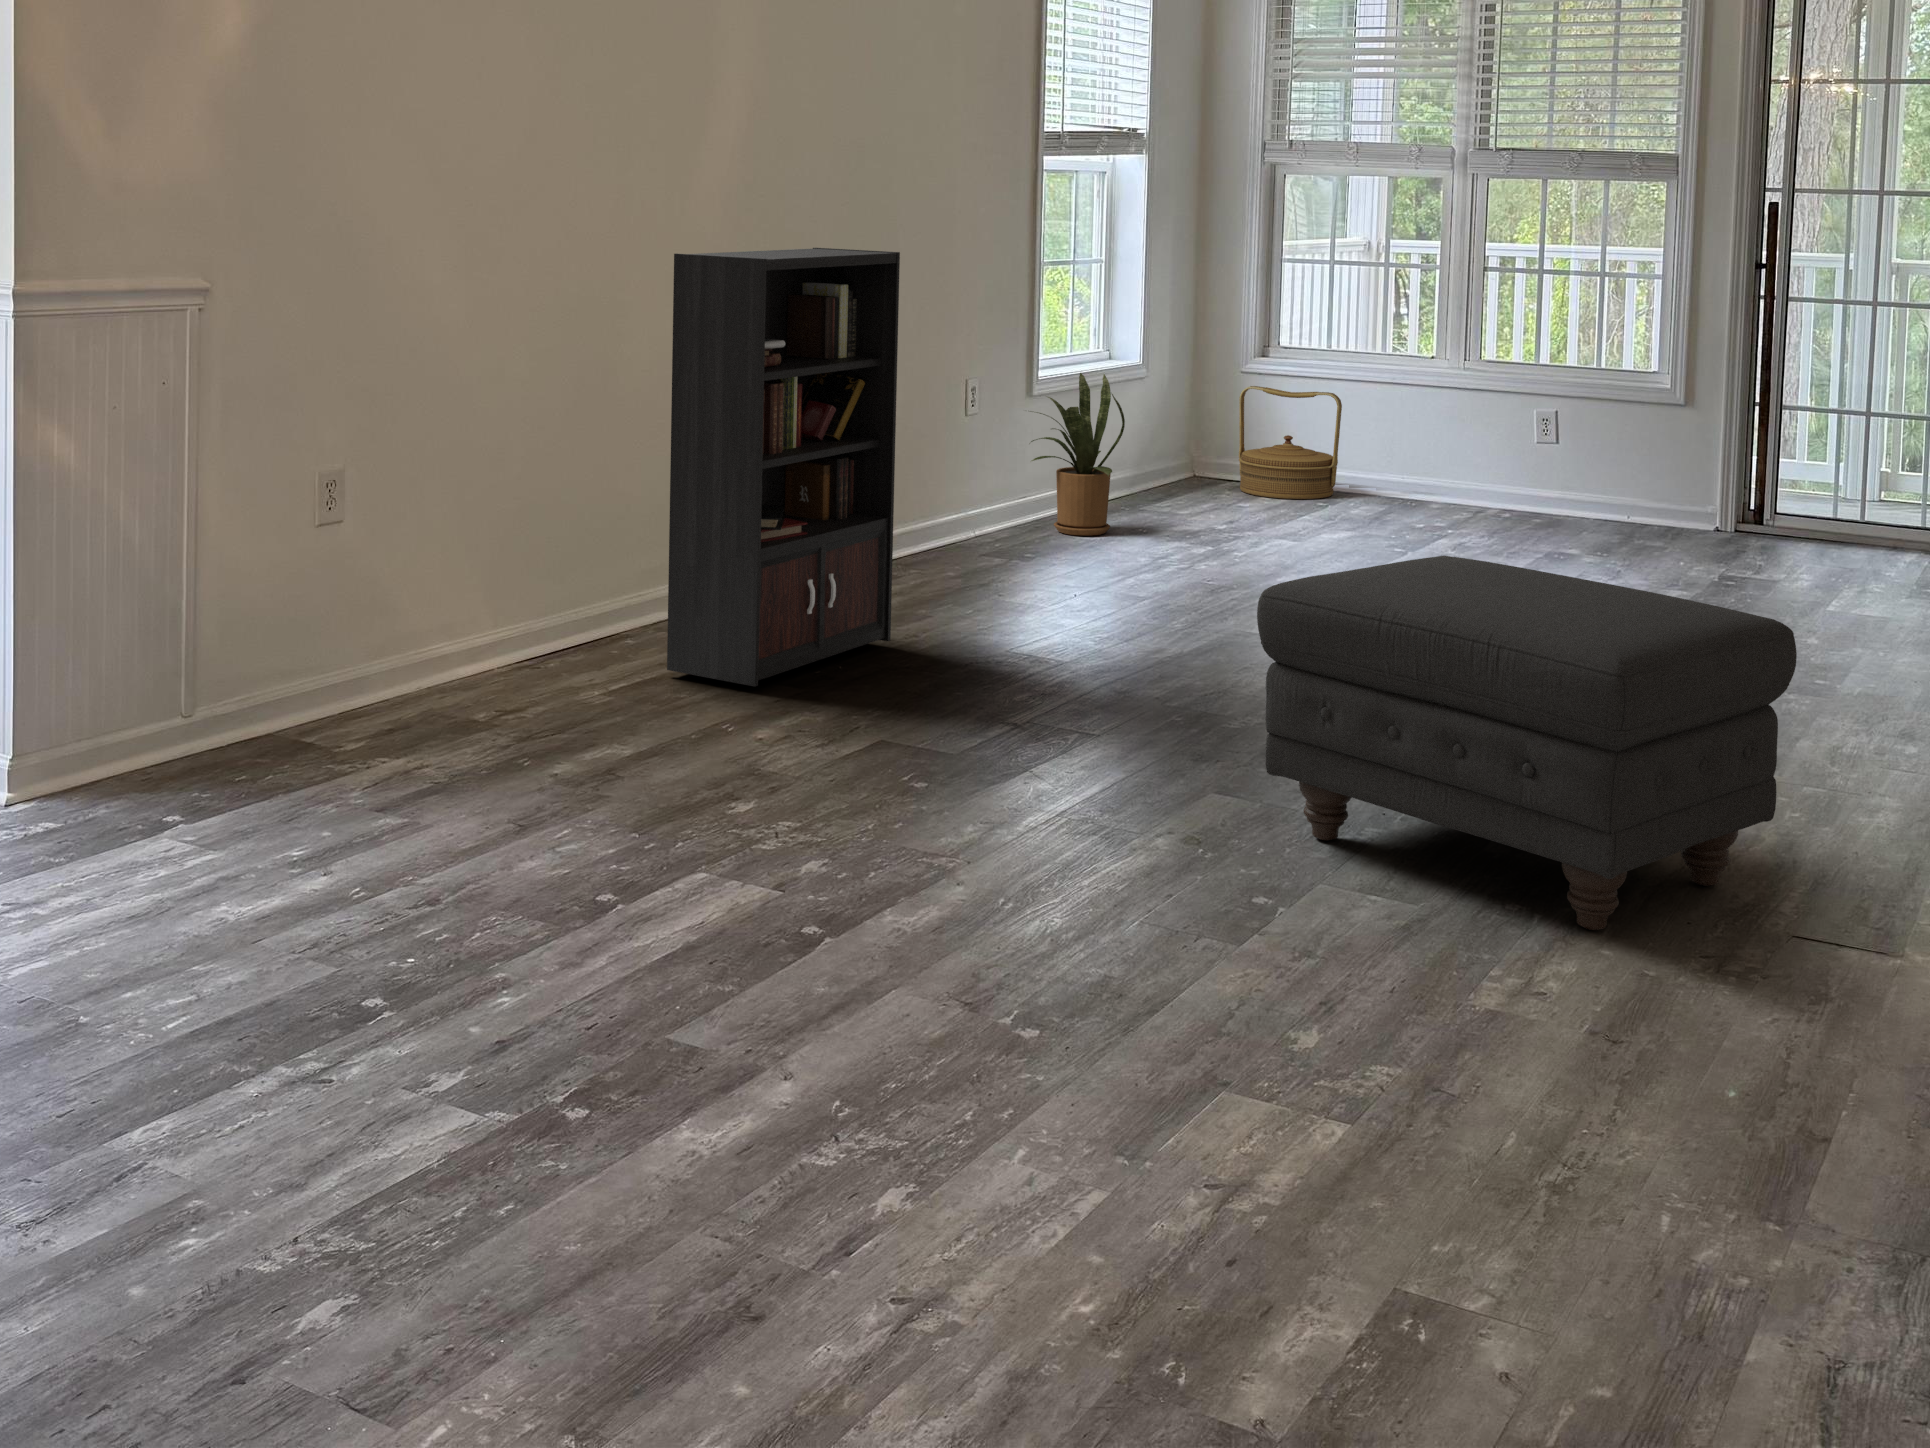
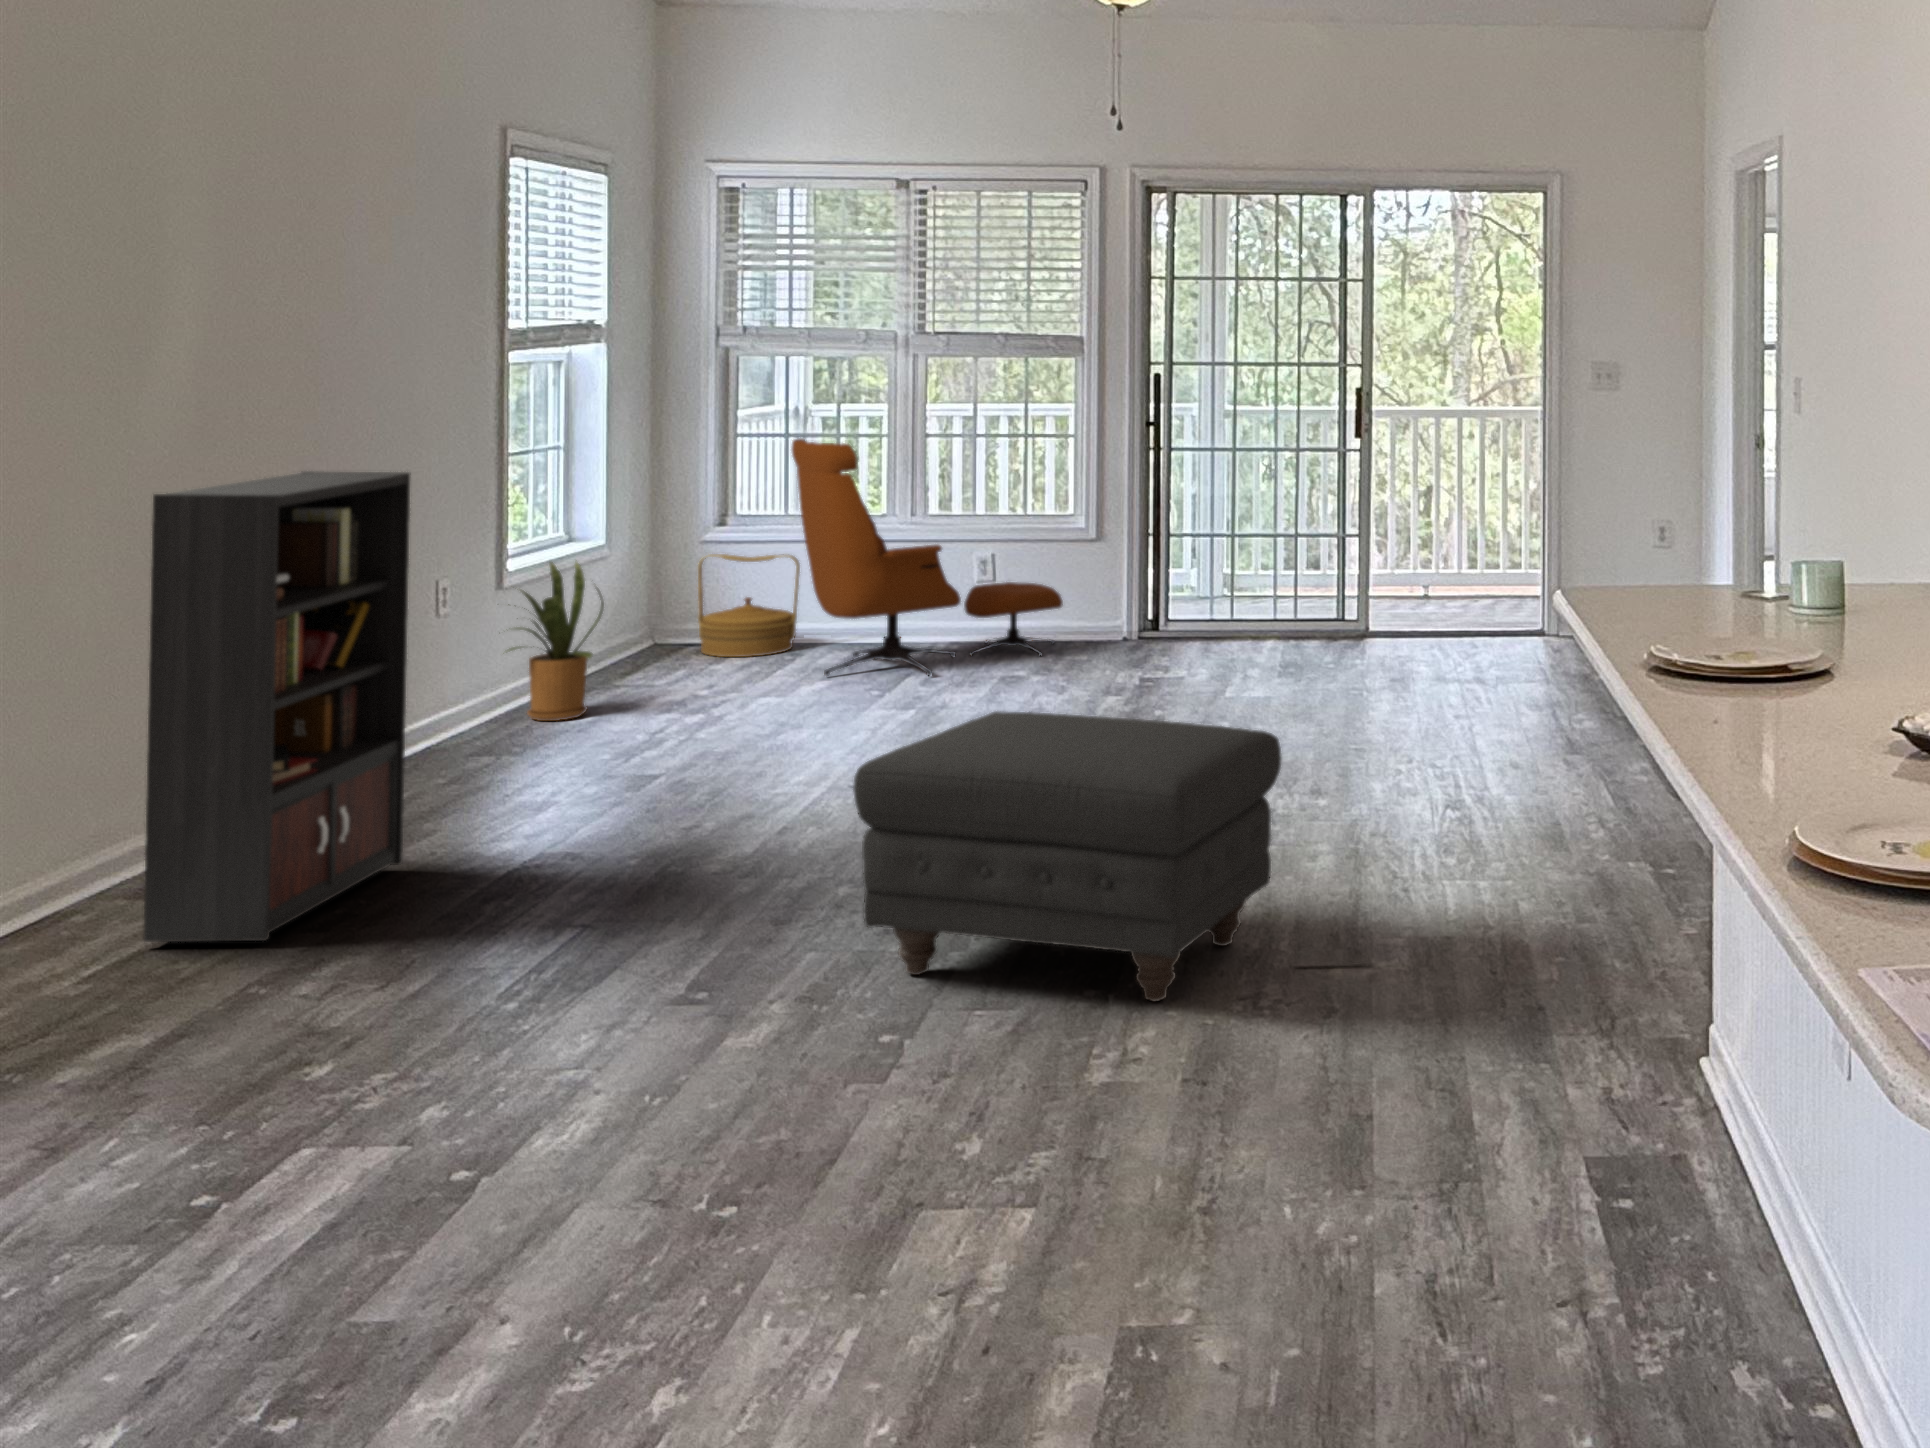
lounge chair: none [1325,261,1635,539] -> present [792,438,1063,676]

